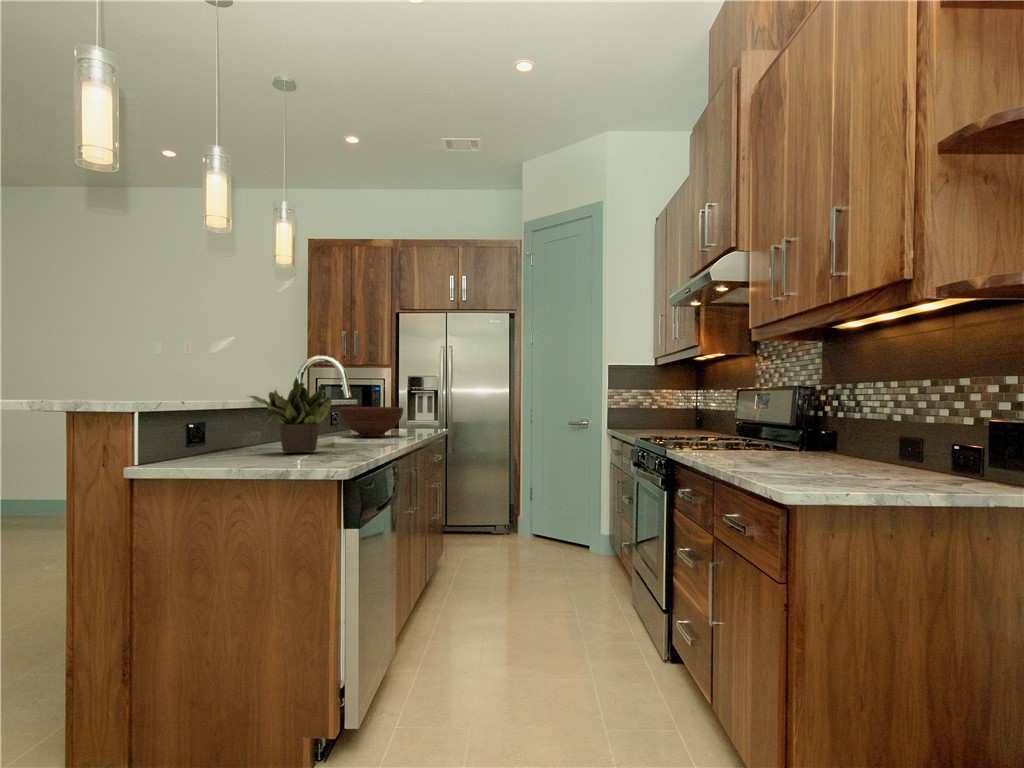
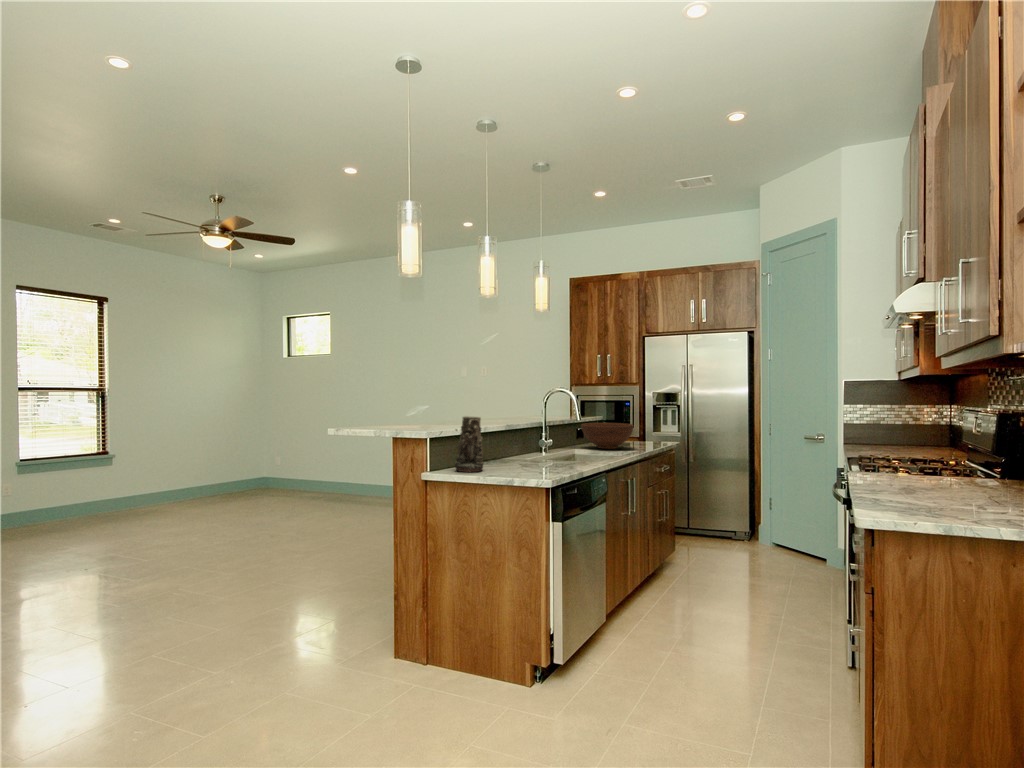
potted plant: present [249,377,332,452] -> none [499,408,558,465]
vase: none [182,384,230,463] -> present [455,416,484,472]

